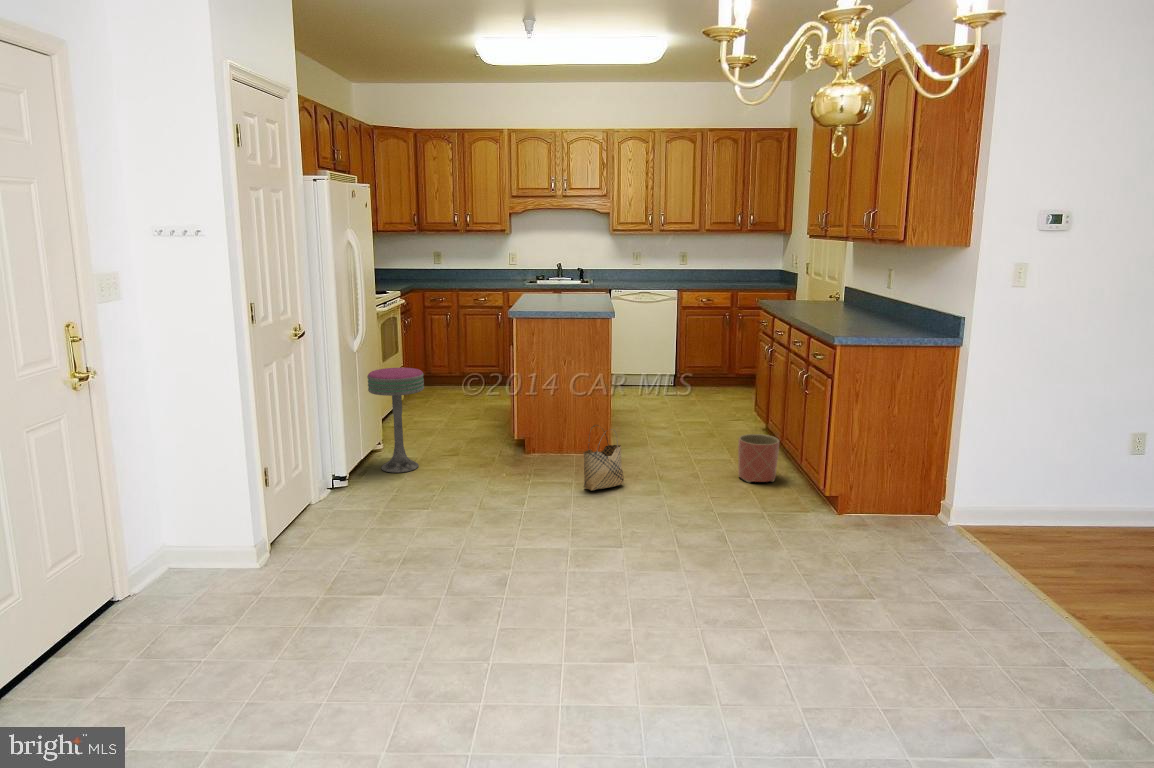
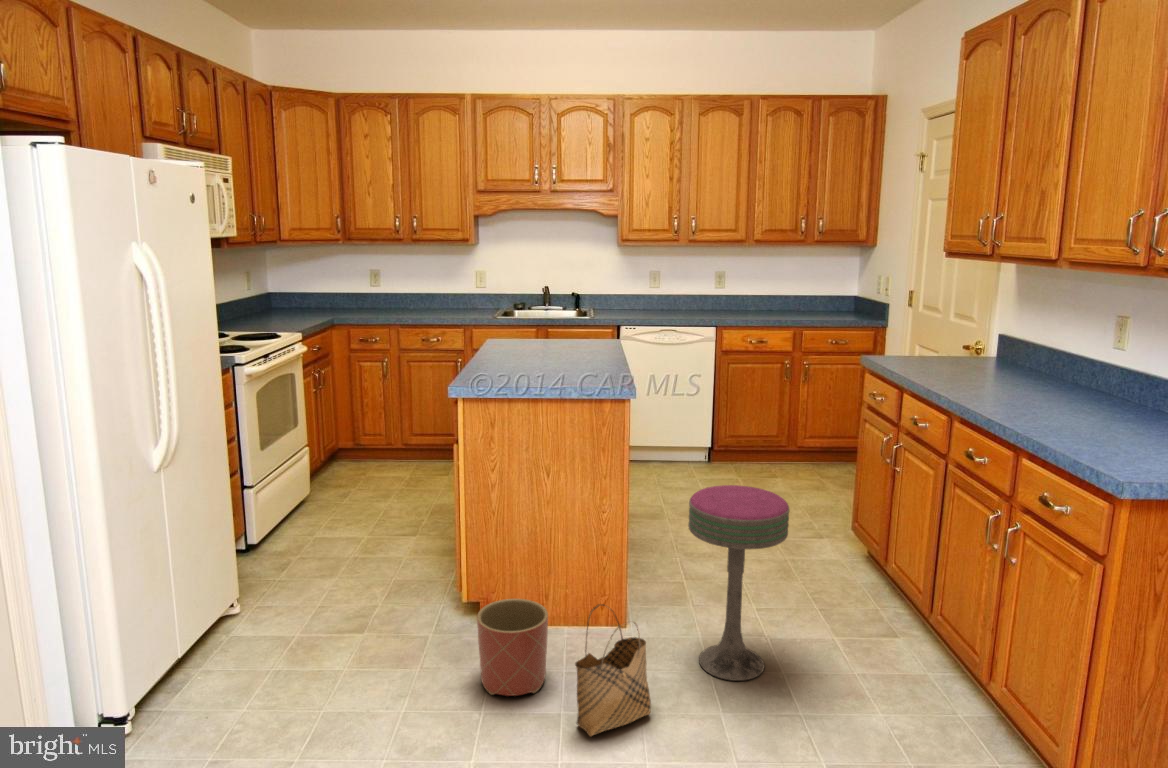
bar stool: present [367,368,424,473] -> present [688,485,789,681]
planter: present [738,434,779,482] -> present [477,599,548,696]

